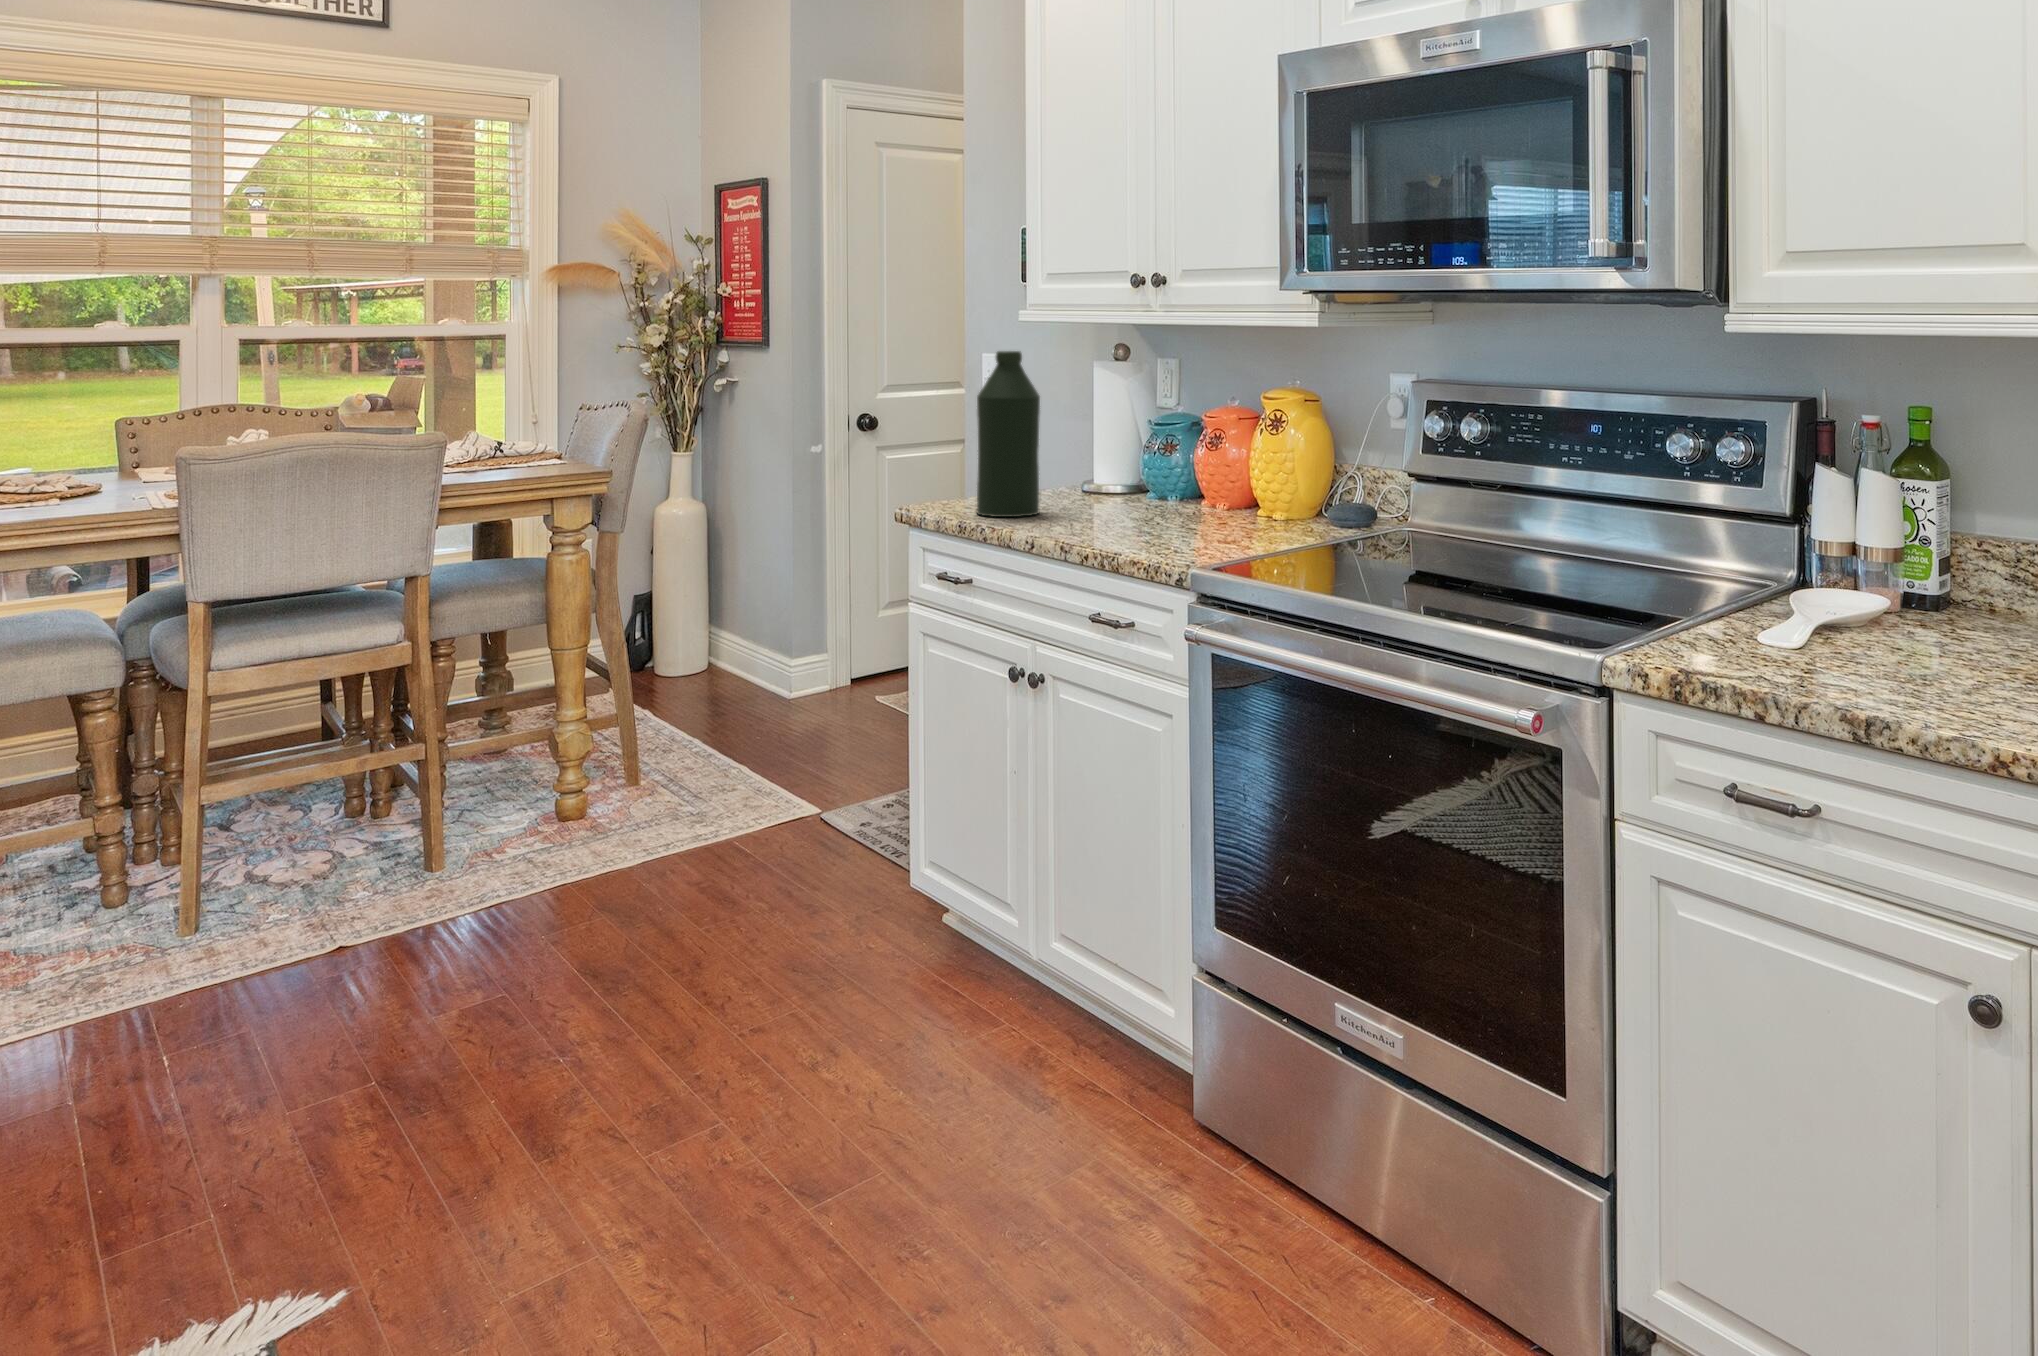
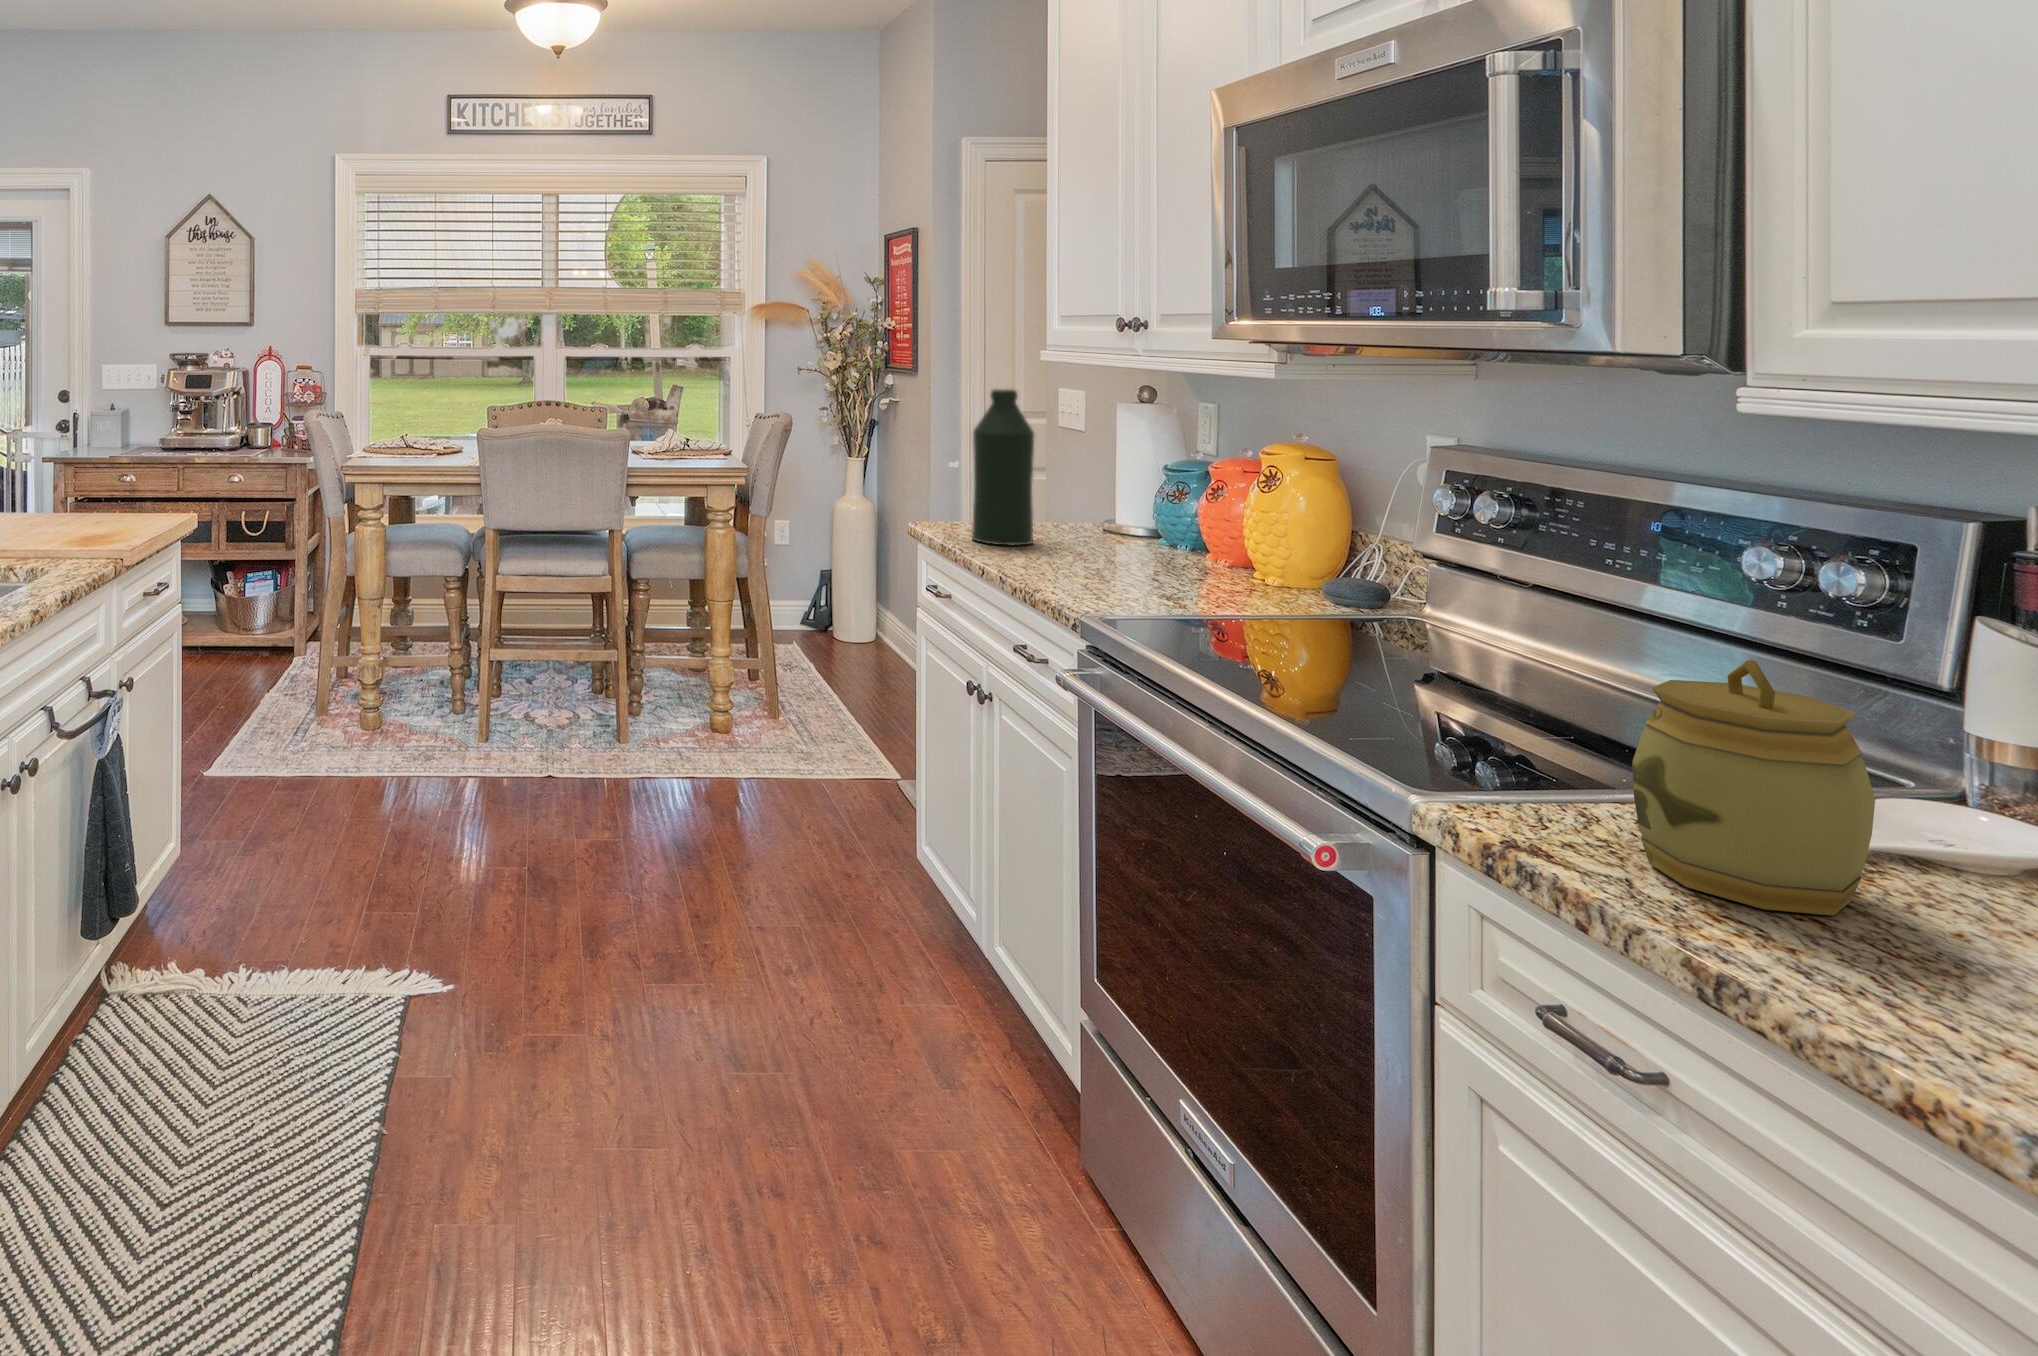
jar: none [1747,503,1879,676] -> present [1632,660,1875,916]

